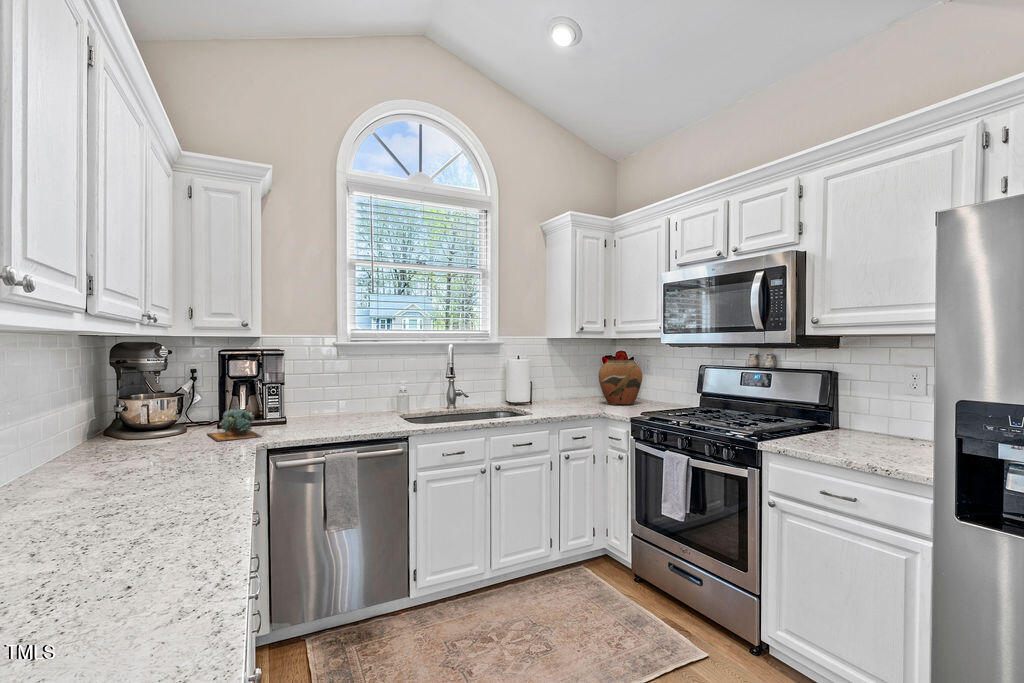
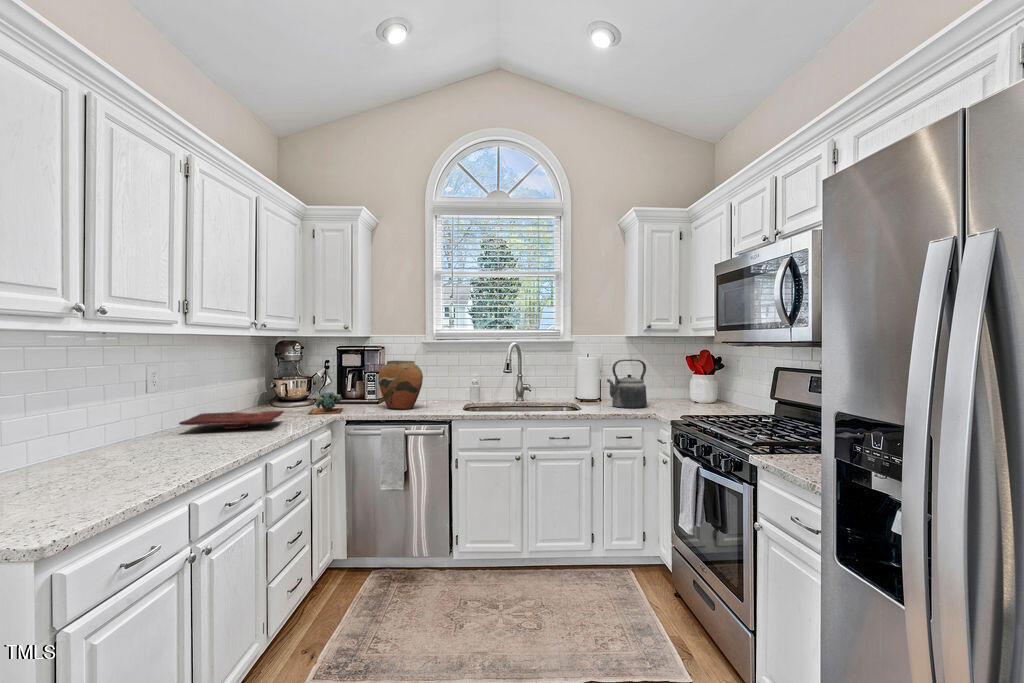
vase: present [599,360,642,405] -> present [378,361,423,410]
kettle: none [553,361,587,409] -> present [607,359,647,408]
cutting board: none [62,439,219,473] -> present [179,411,284,429]

